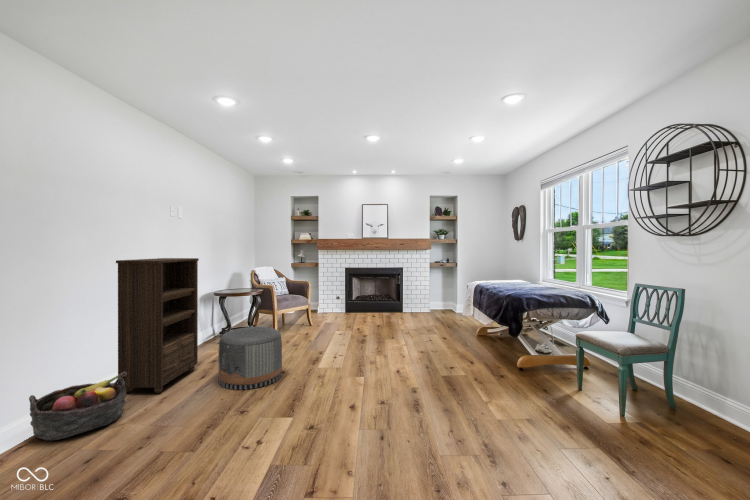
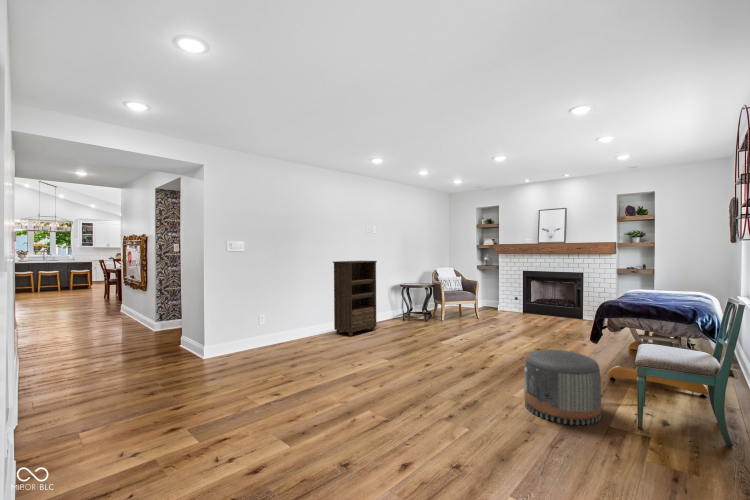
pouf: present [219,327,282,390] -> present [524,350,601,425]
basket: present [29,372,127,441] -> none [297,319,333,343]

